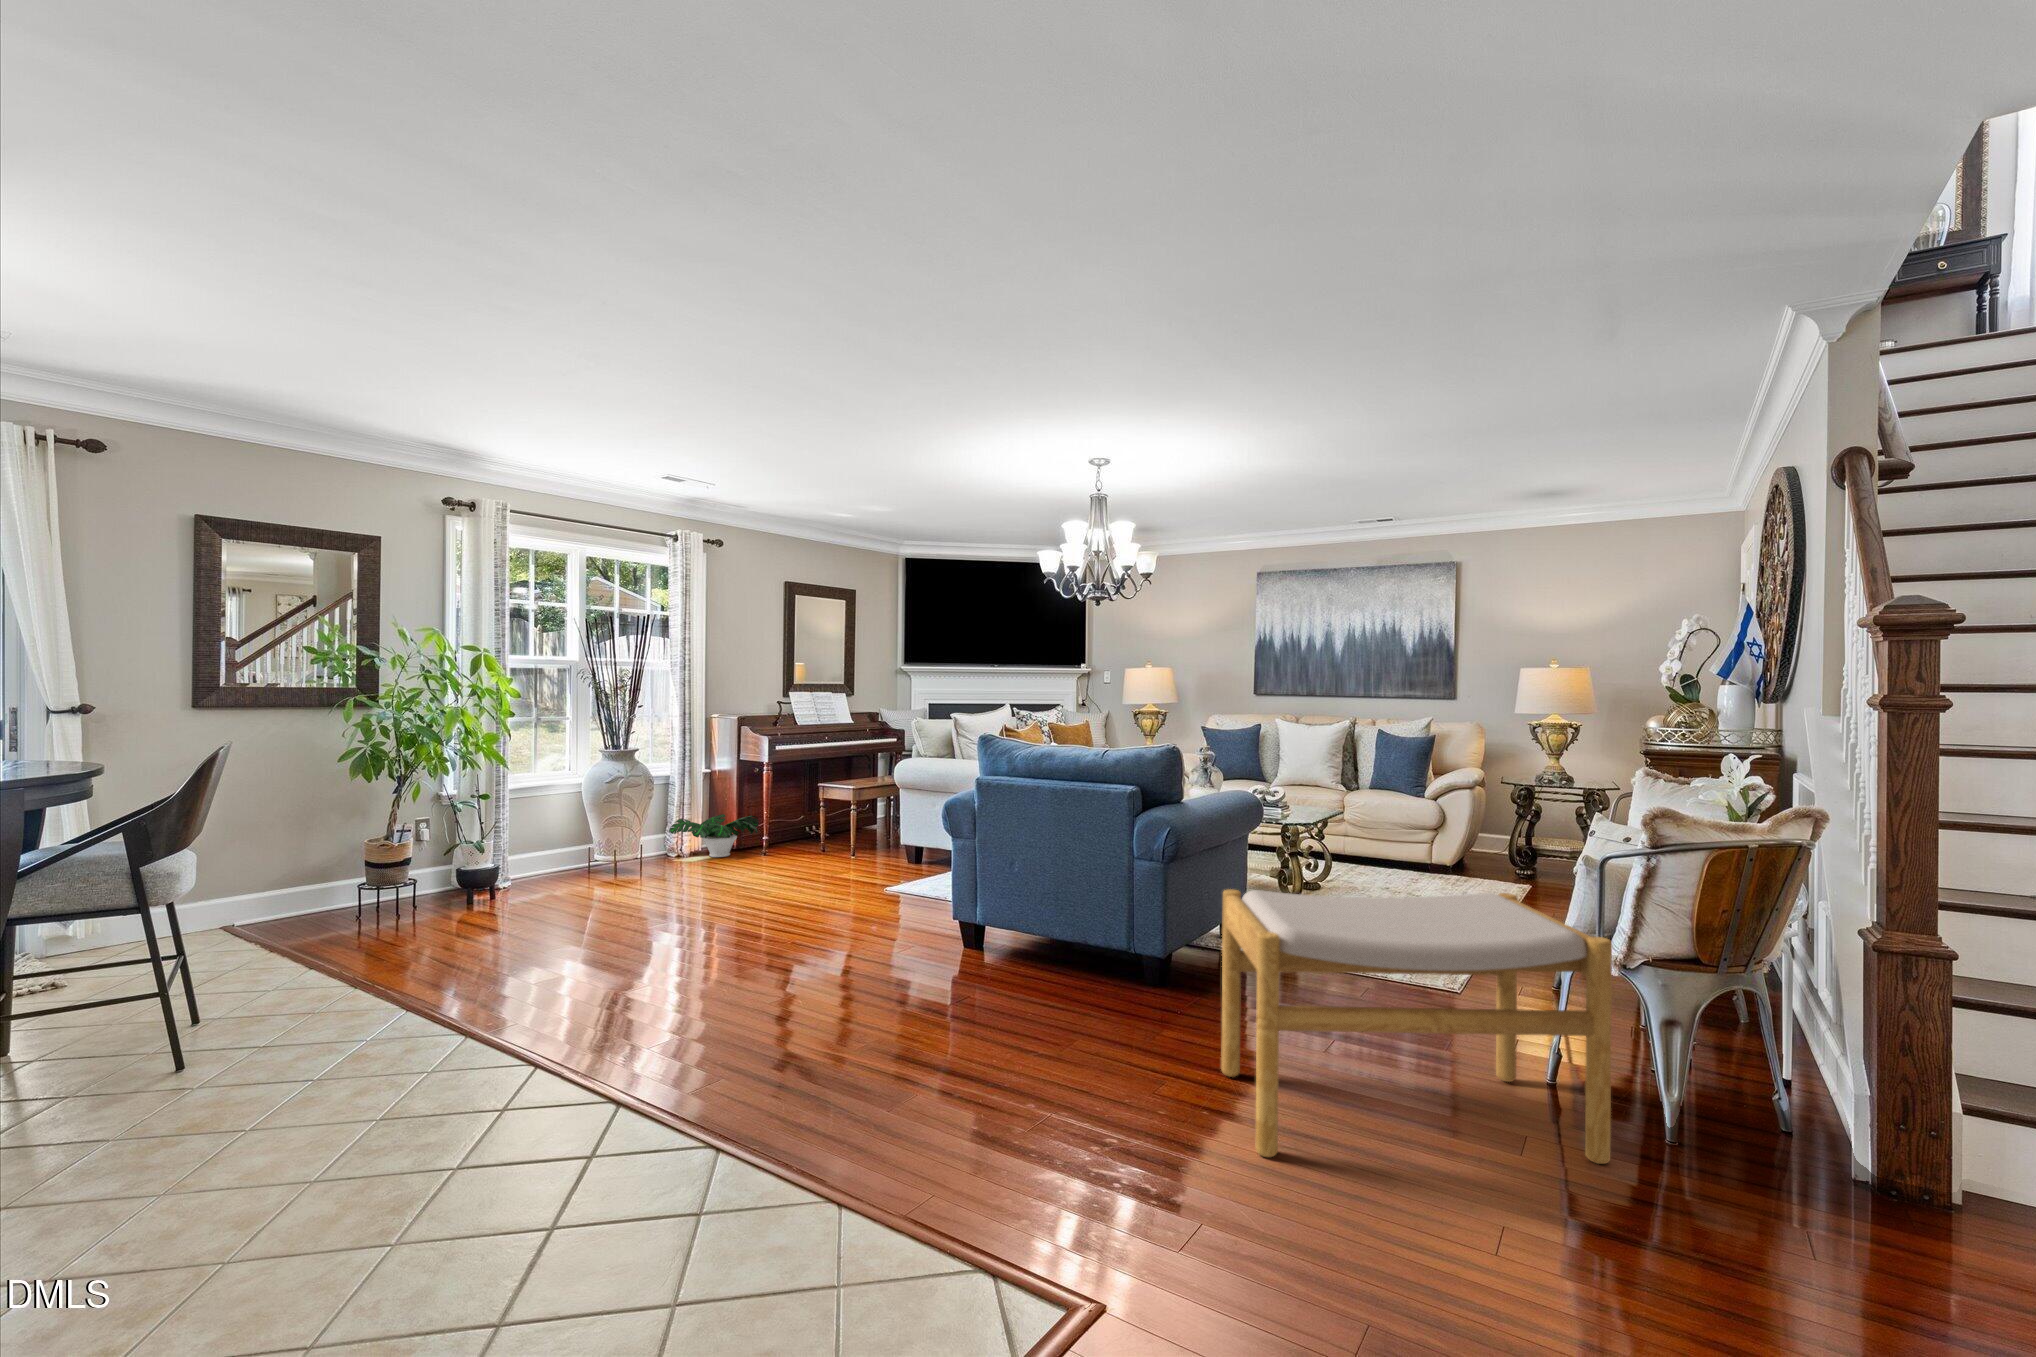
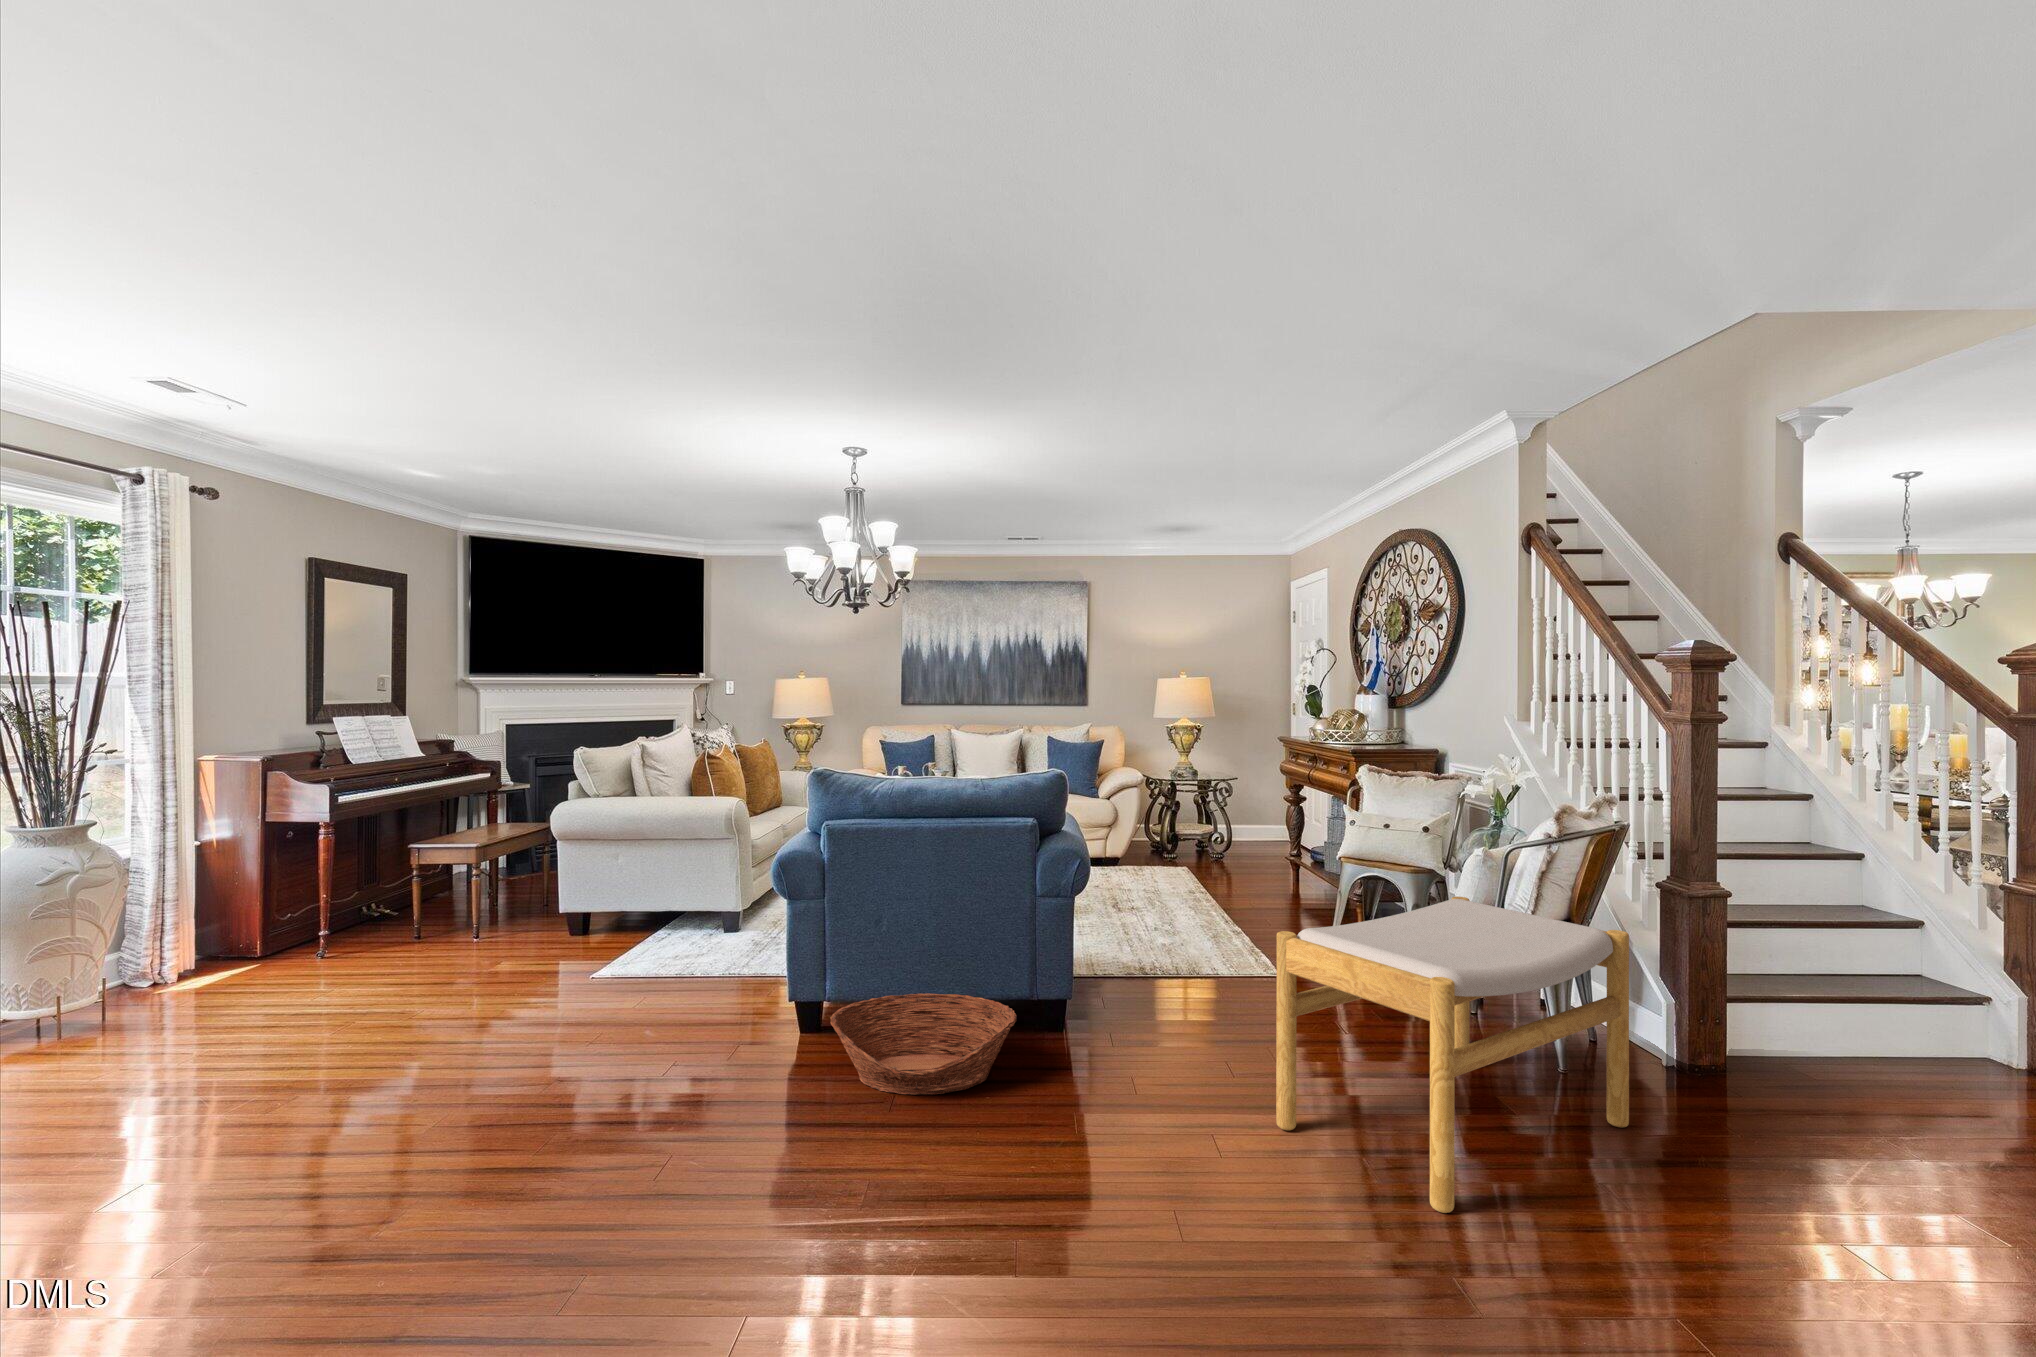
potted plant: present [669,814,759,857] -> none [149,902,321,974]
basket: none [940,917,1081,996] -> present [830,993,1016,1094]

